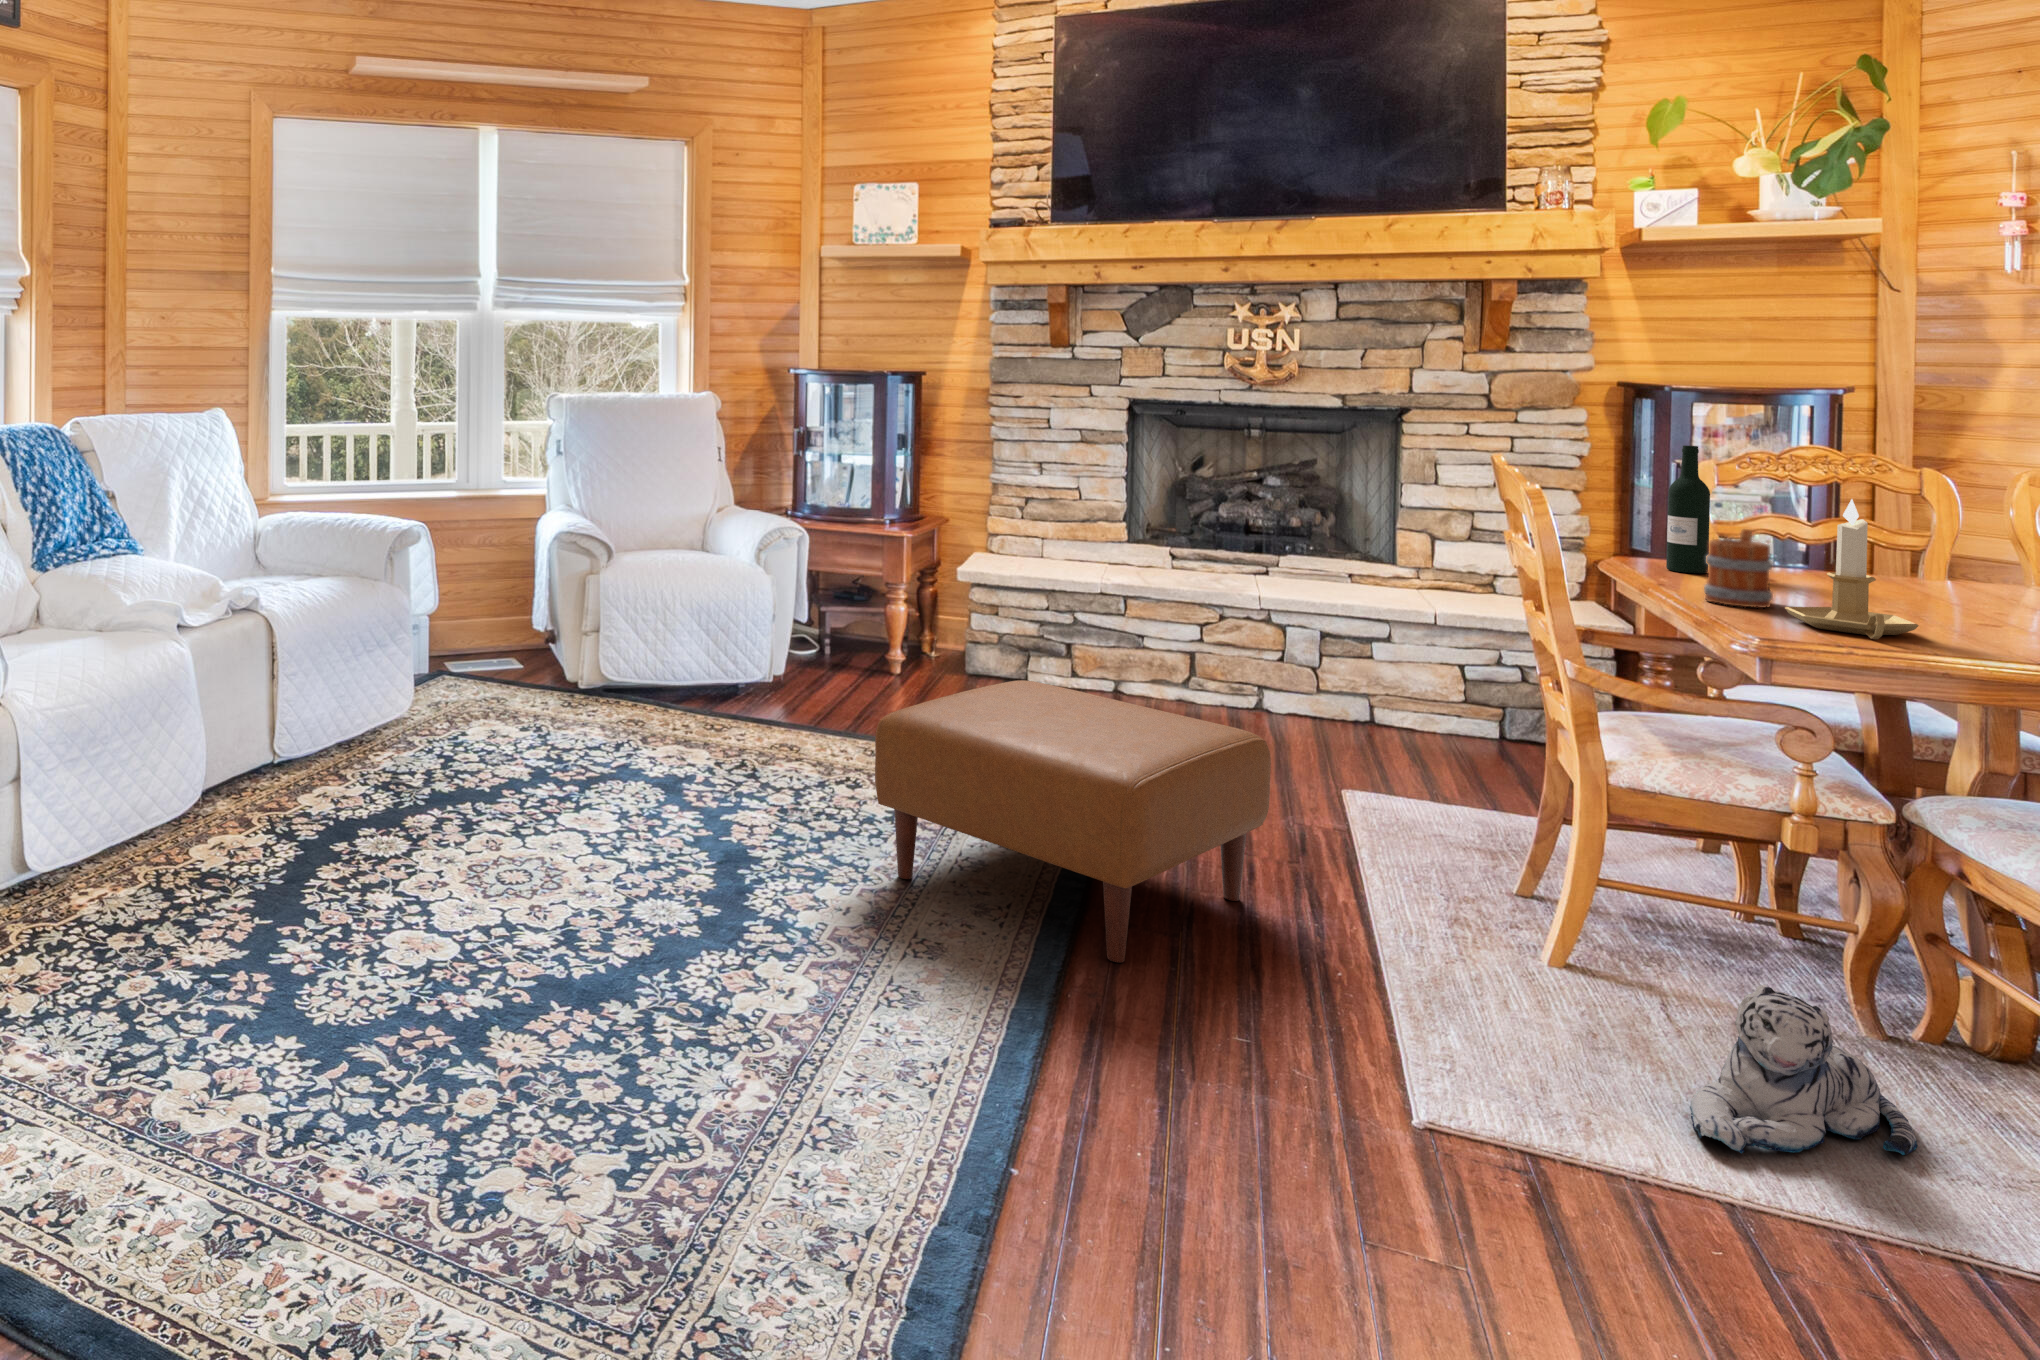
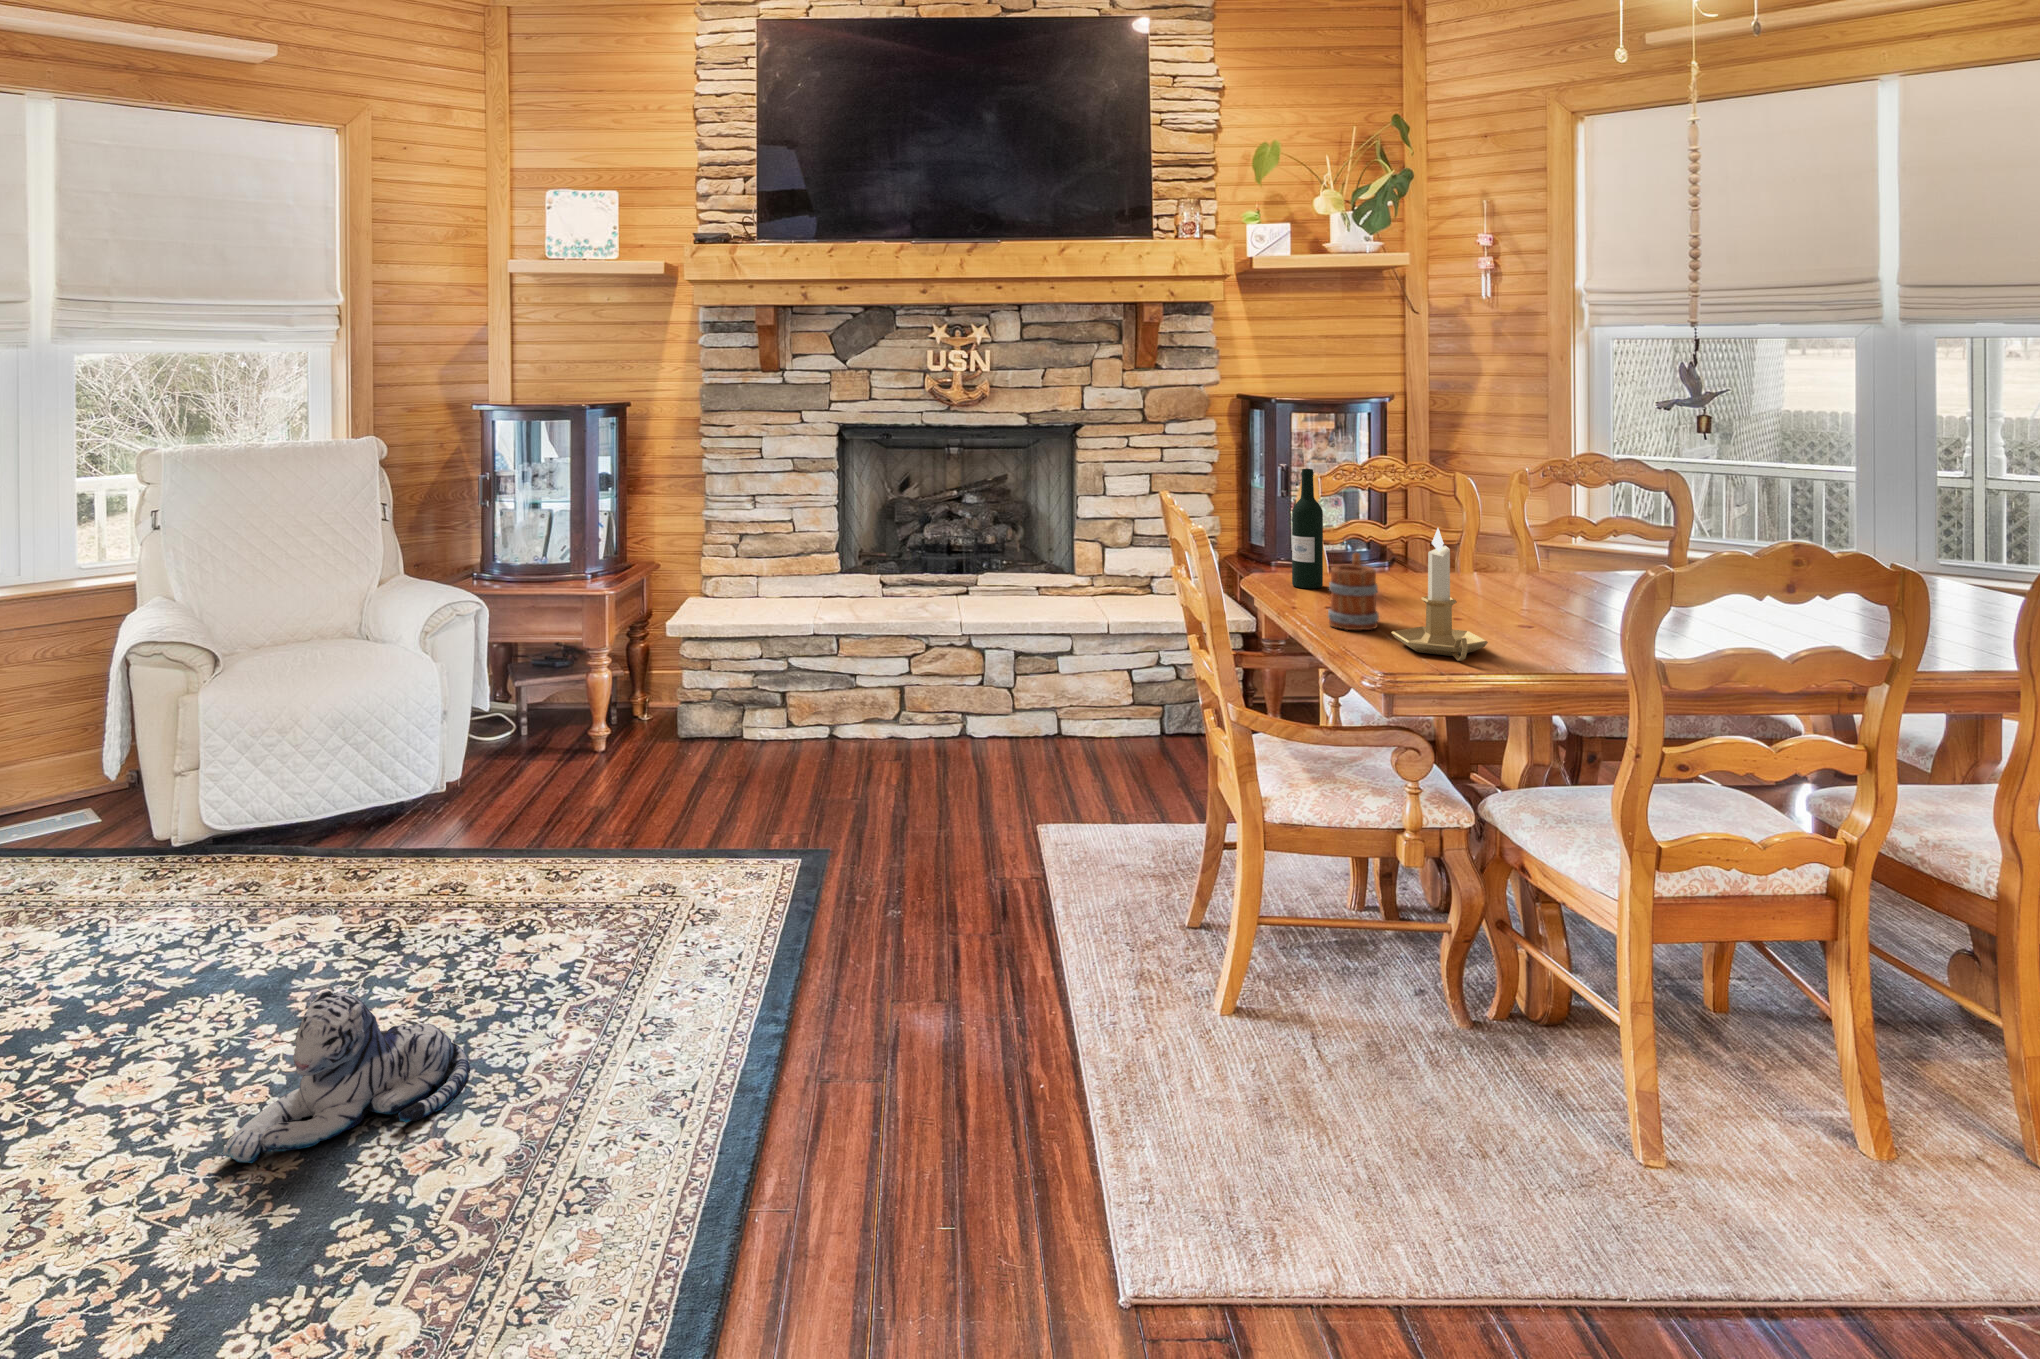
ottoman: present [875,680,1271,963] -> none [528,783,969,1146]
plush toy: present [1690,985,1917,1155] -> present [223,990,470,1163]

